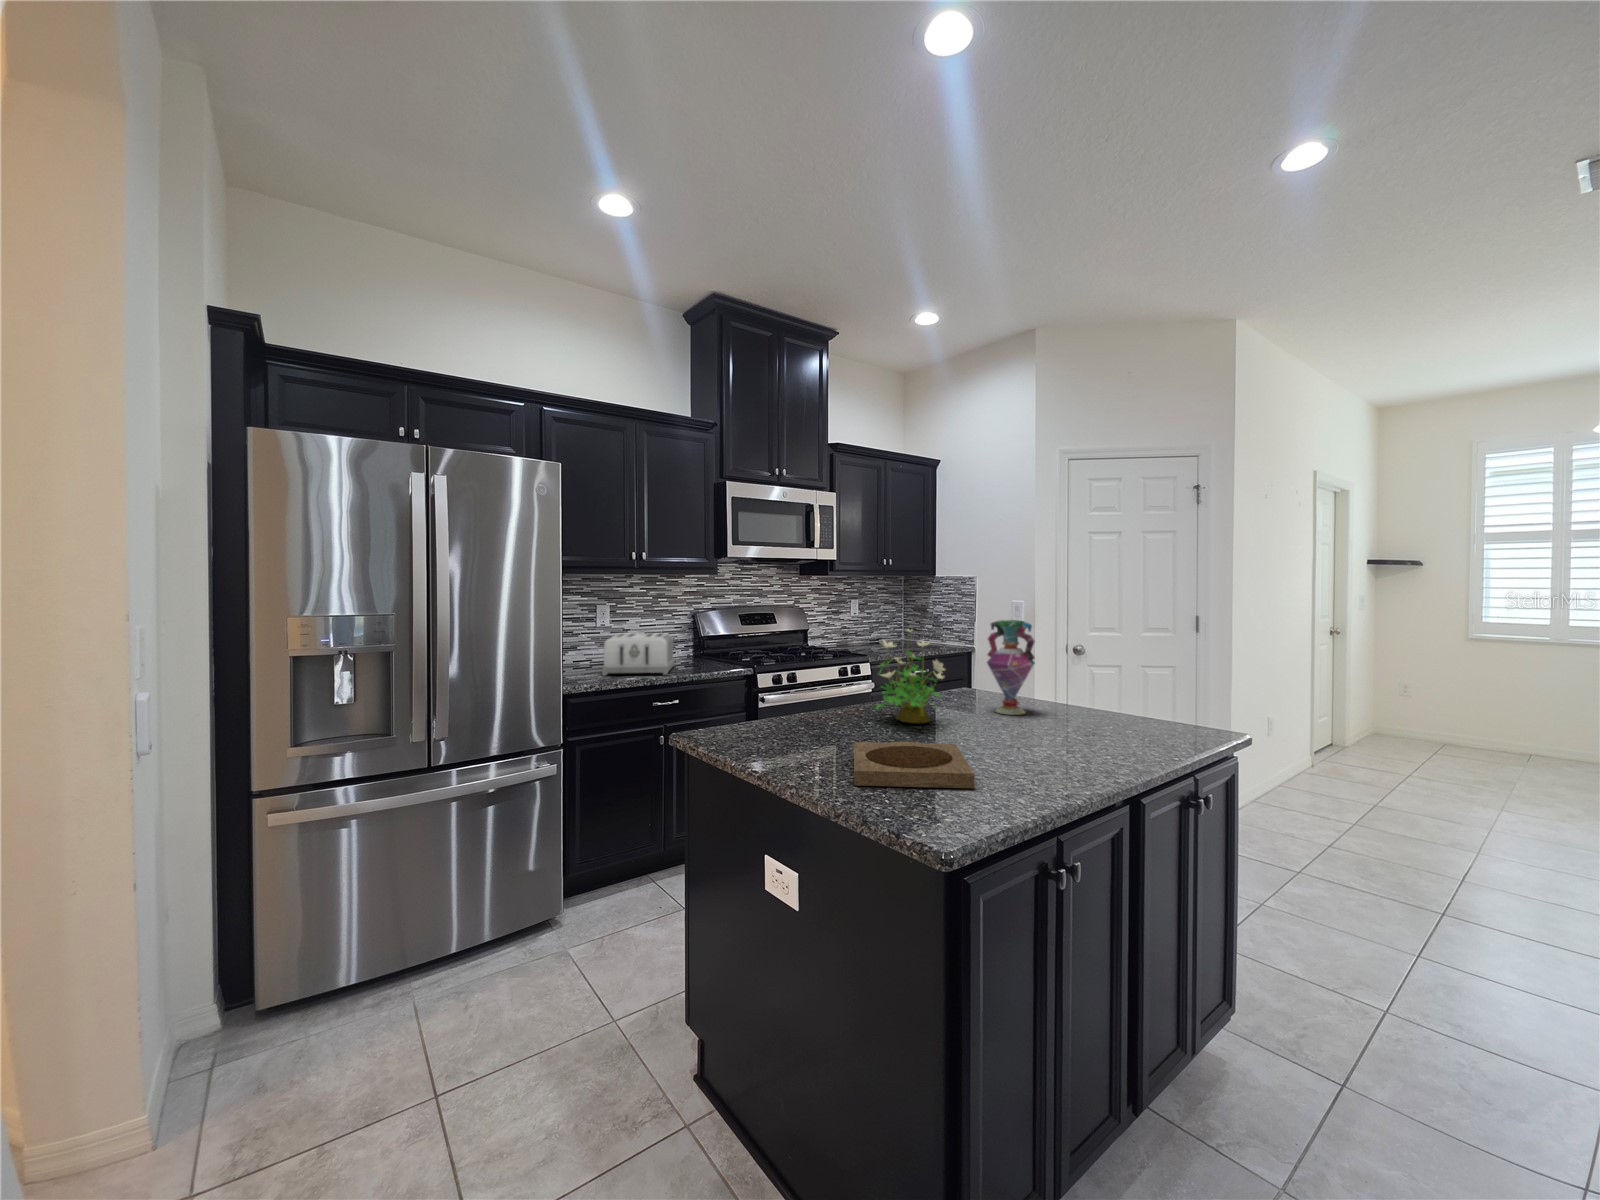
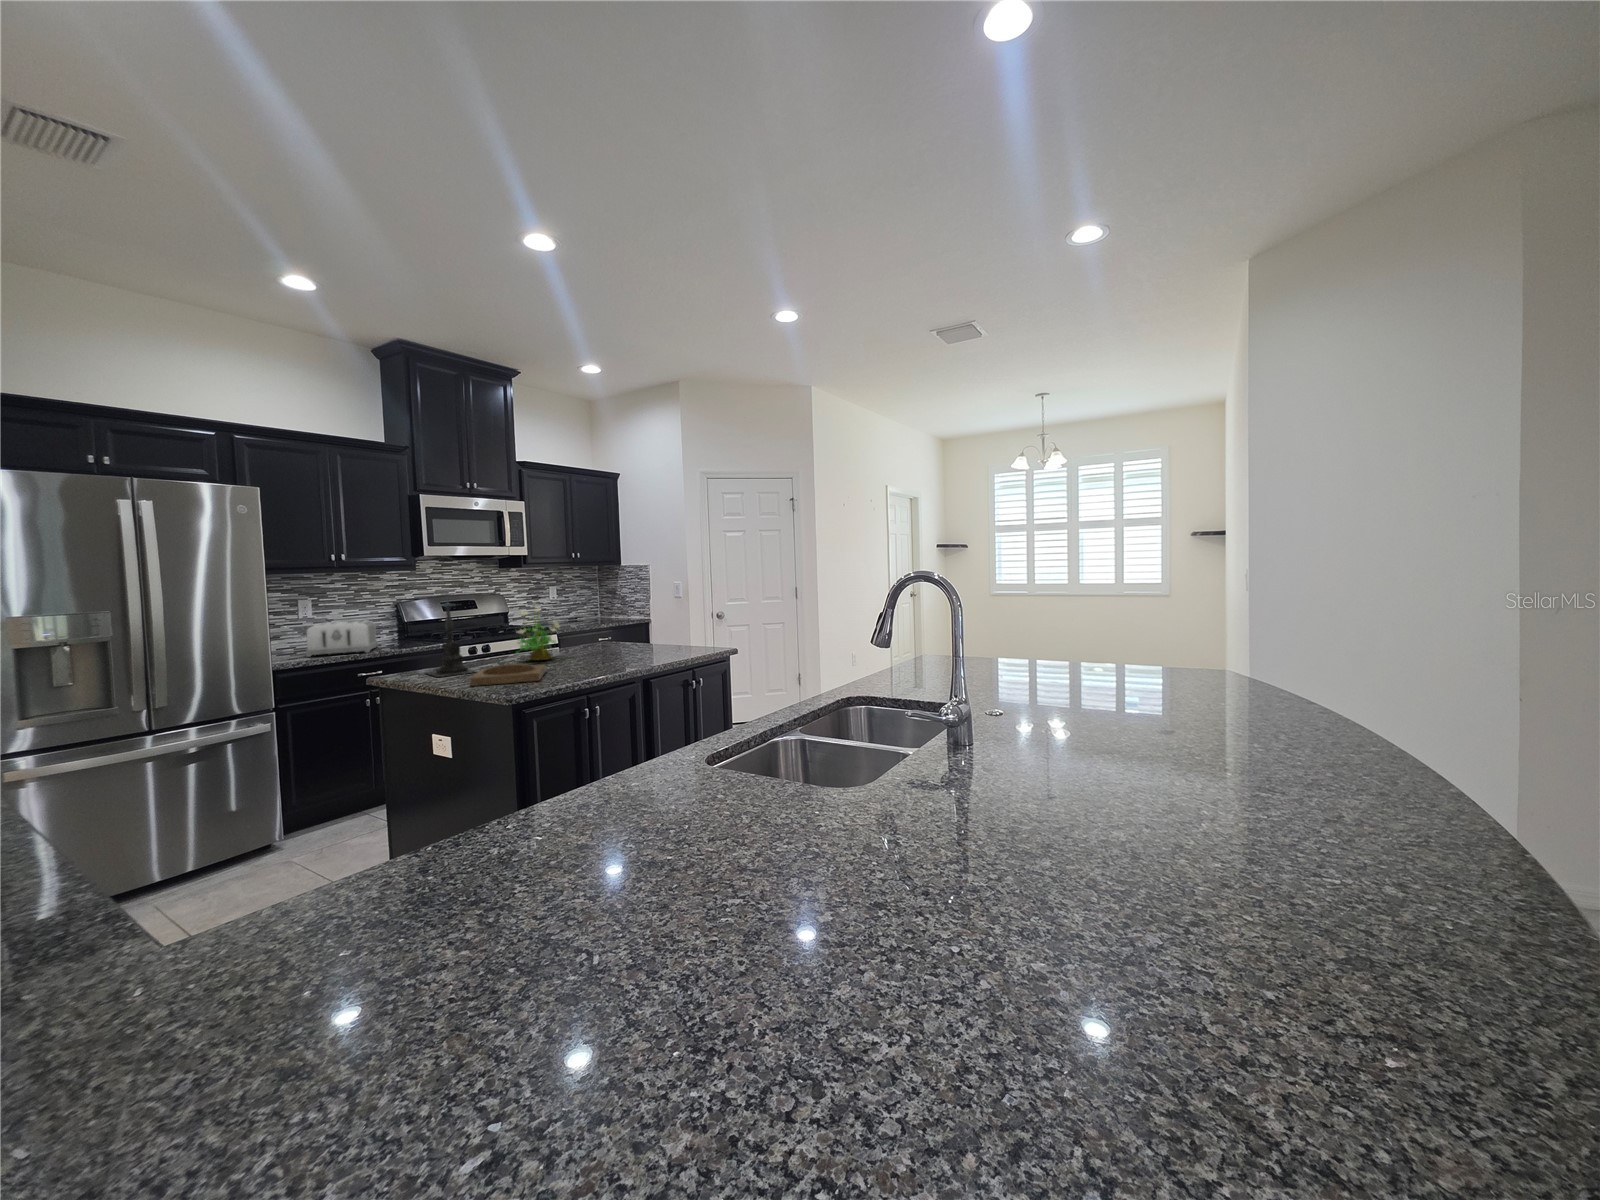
candle holder: none [757,610,837,747] -> present [427,602,474,677]
vase: present [987,620,1035,715] -> none [595,594,626,652]

